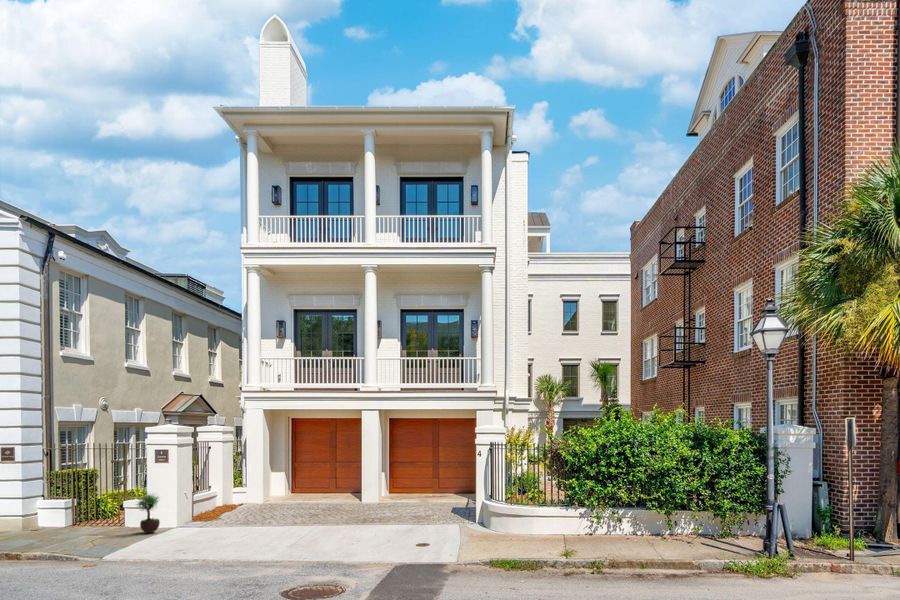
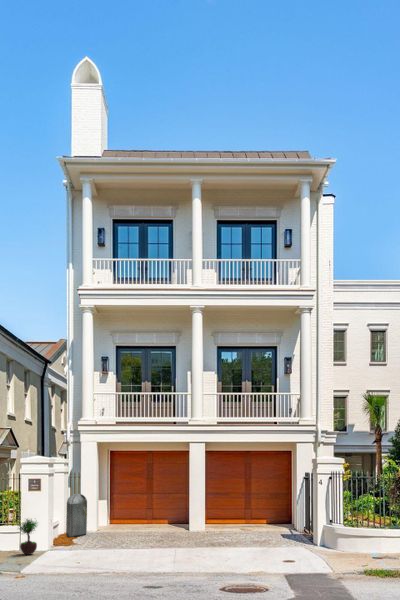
trash can: none [224,466,250,512] -> present [66,494,87,537]

